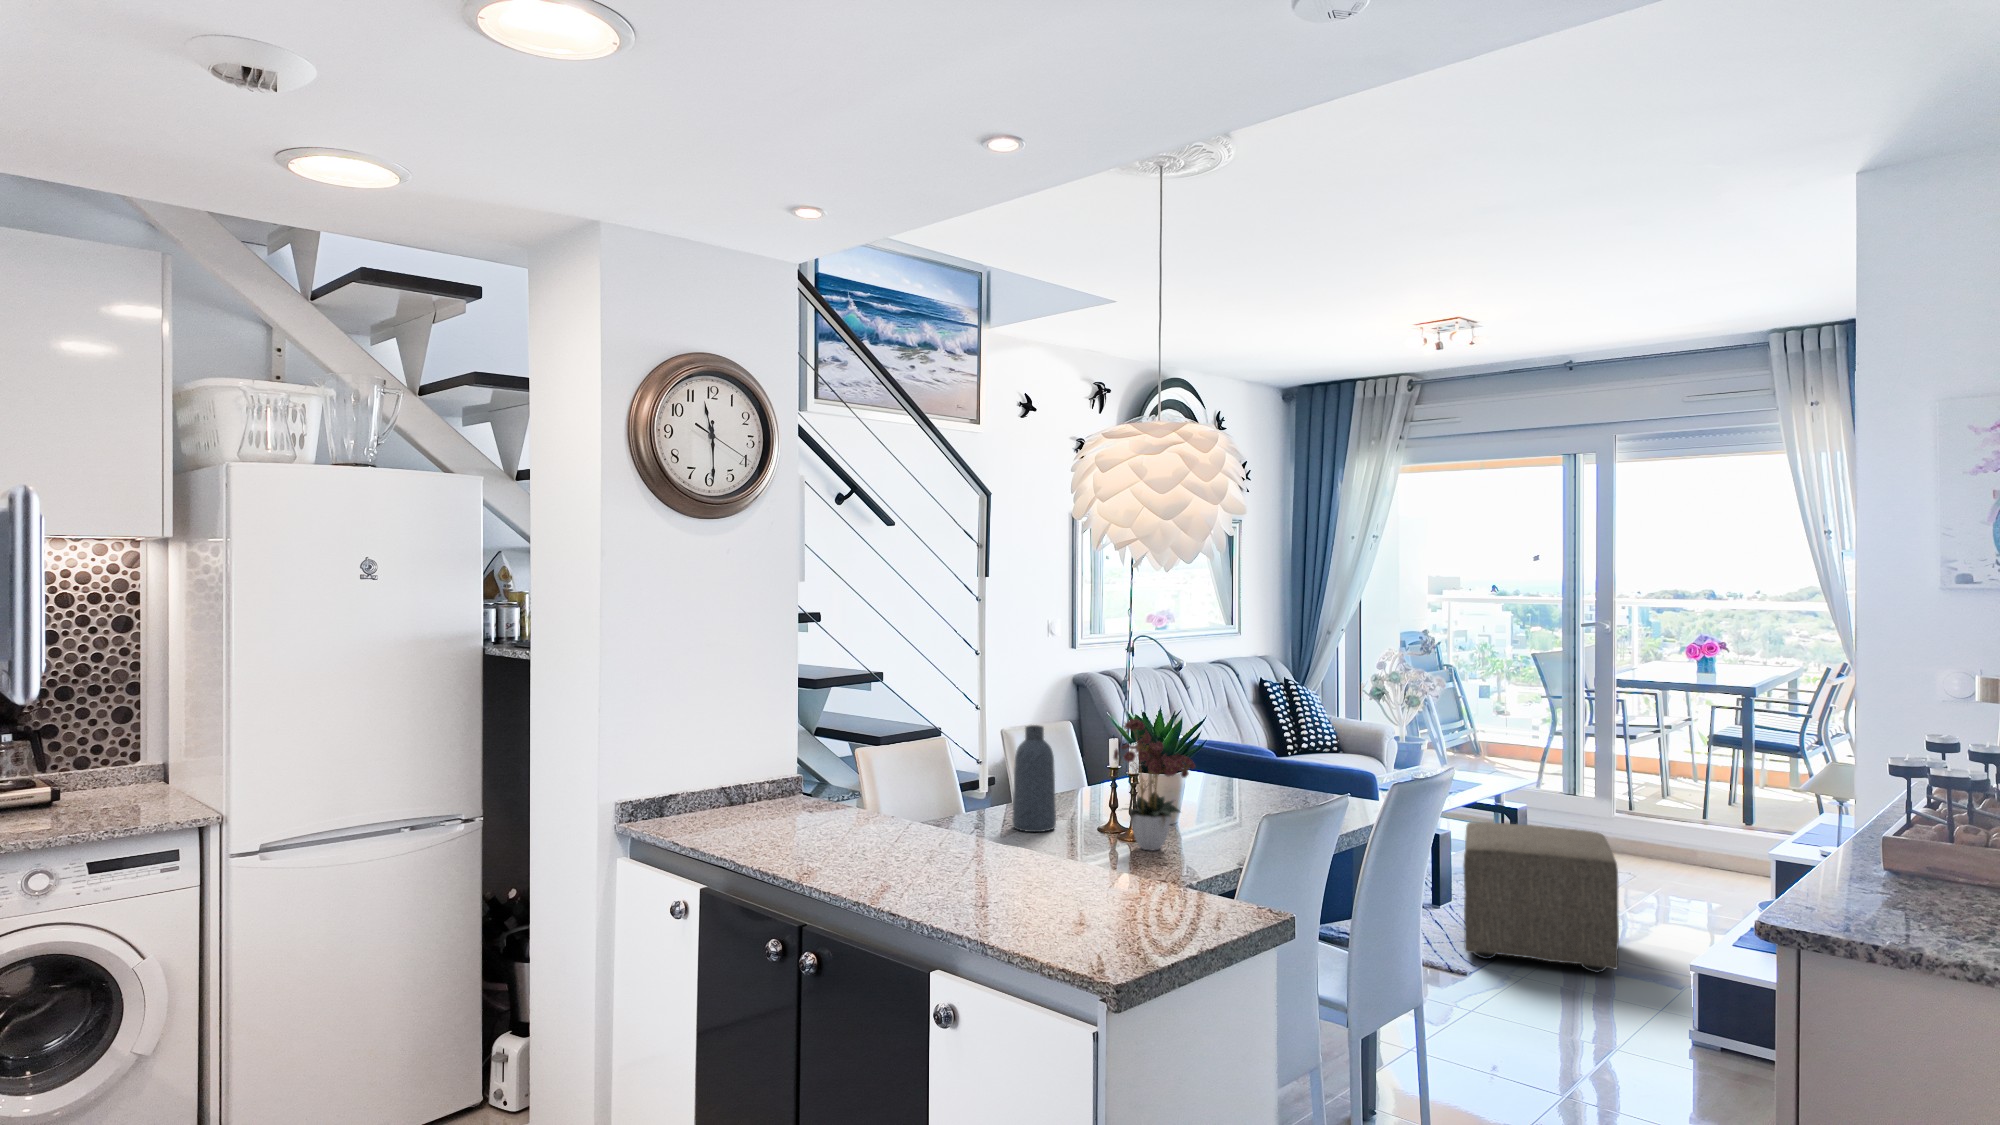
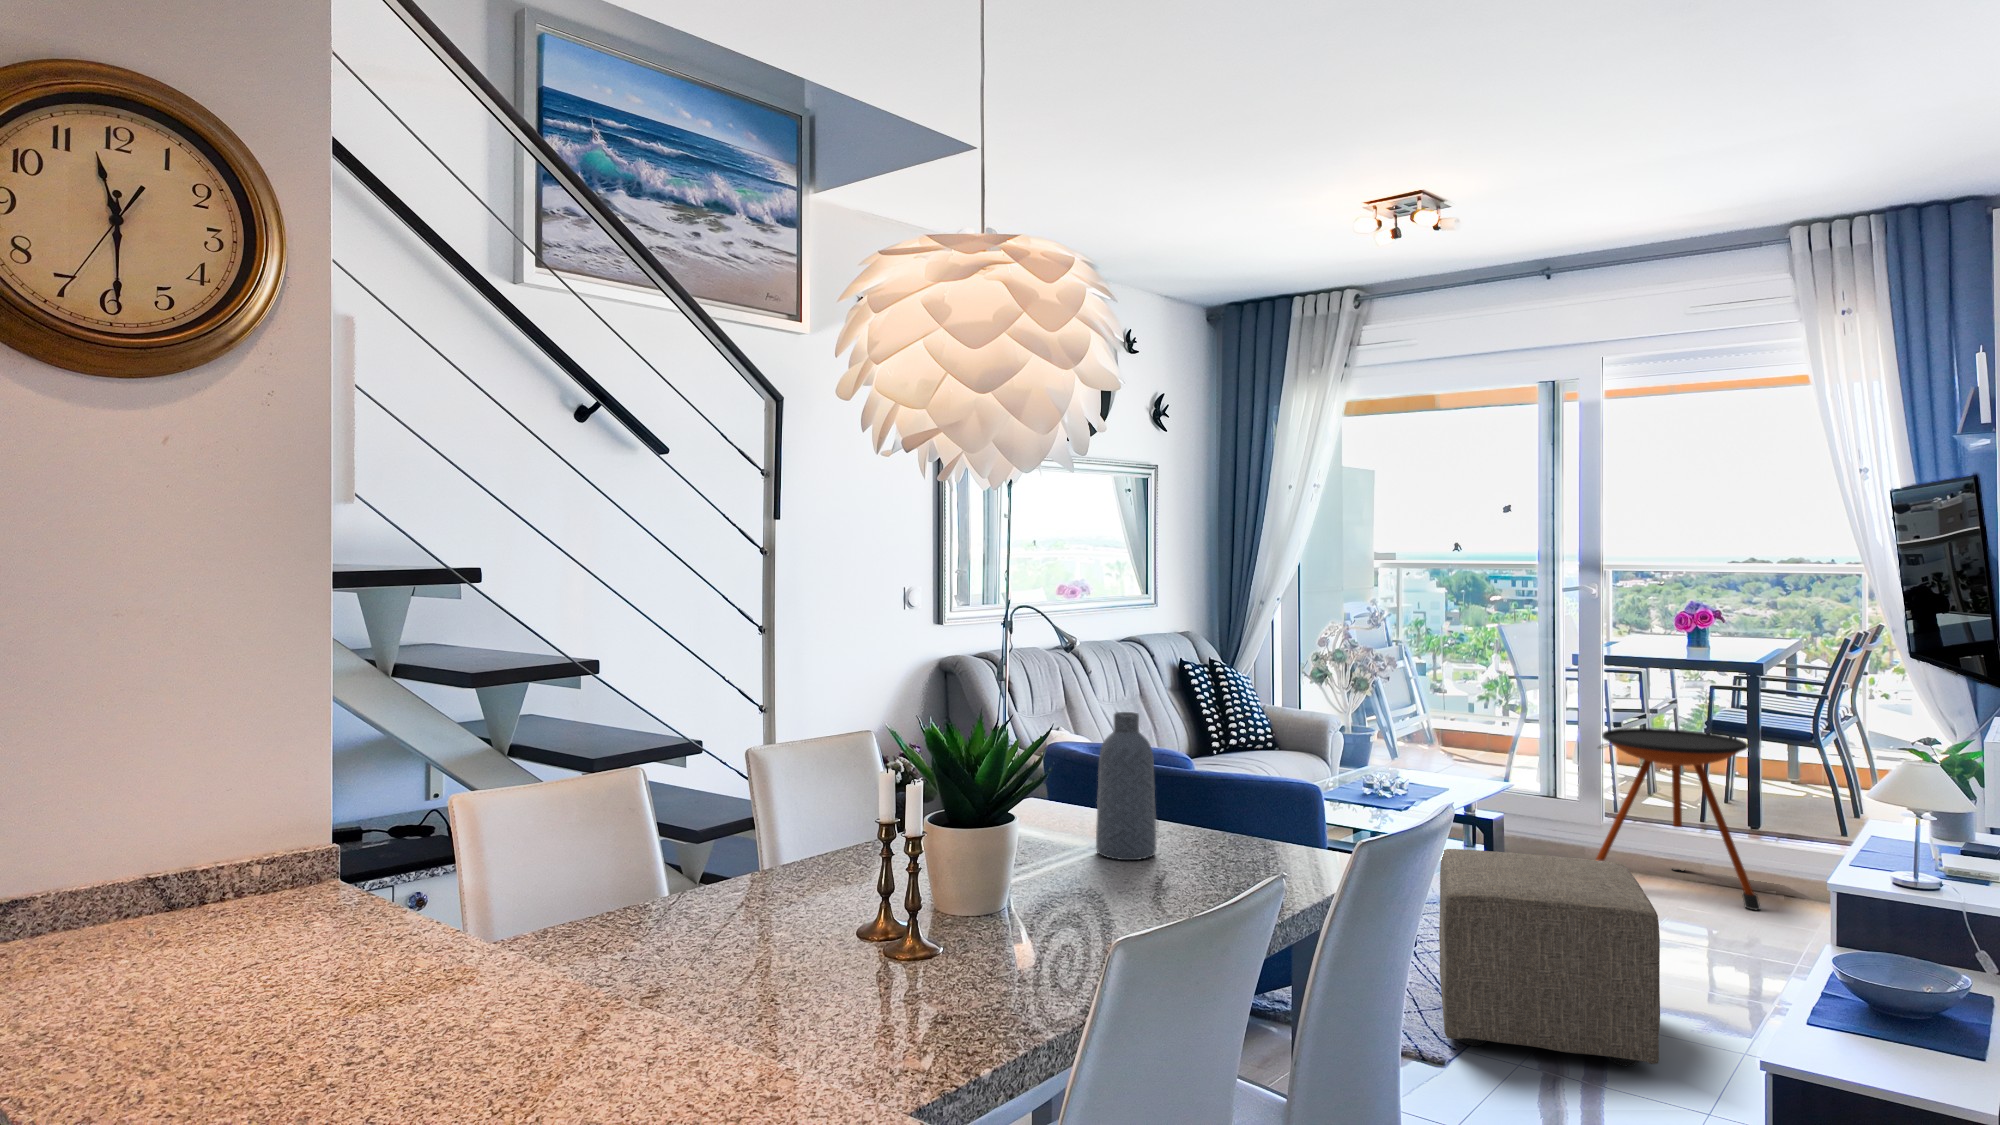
flower arrangement: present [1114,719,1195,850] -> none [866,724,1033,970]
vase: present [1012,725,1056,832] -> present [1096,712,1156,860]
side table: none [1590,738,1732,882] -> present [1596,728,1761,910]

